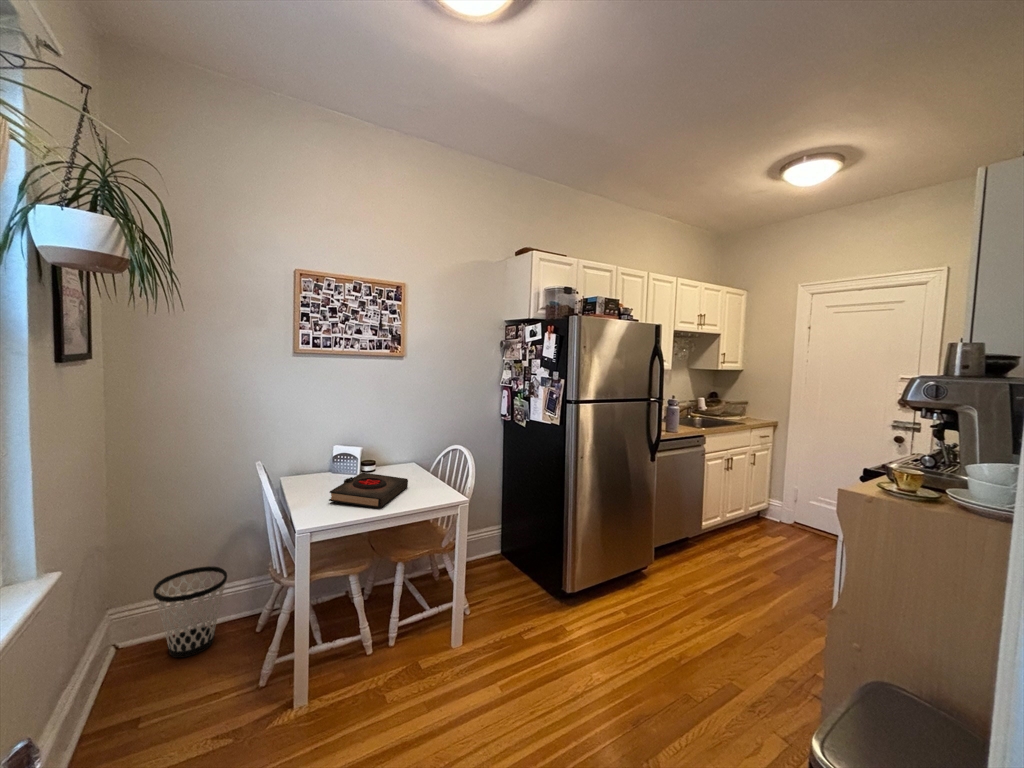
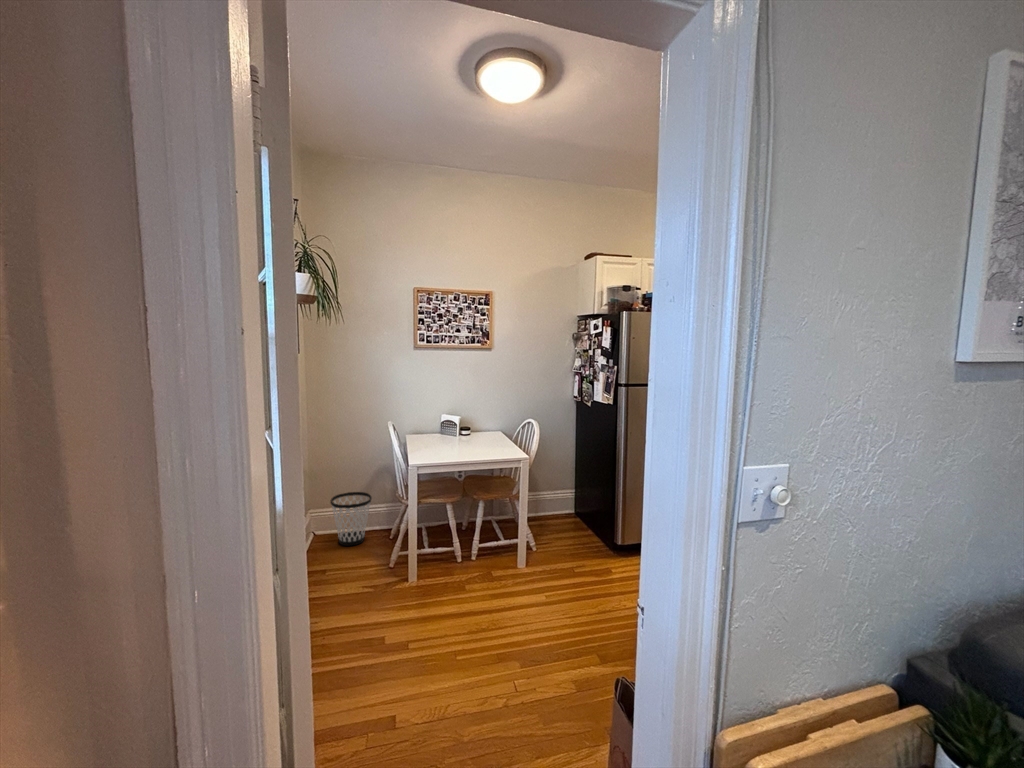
book: present [329,473,408,508] -> none [431,434,488,457]

